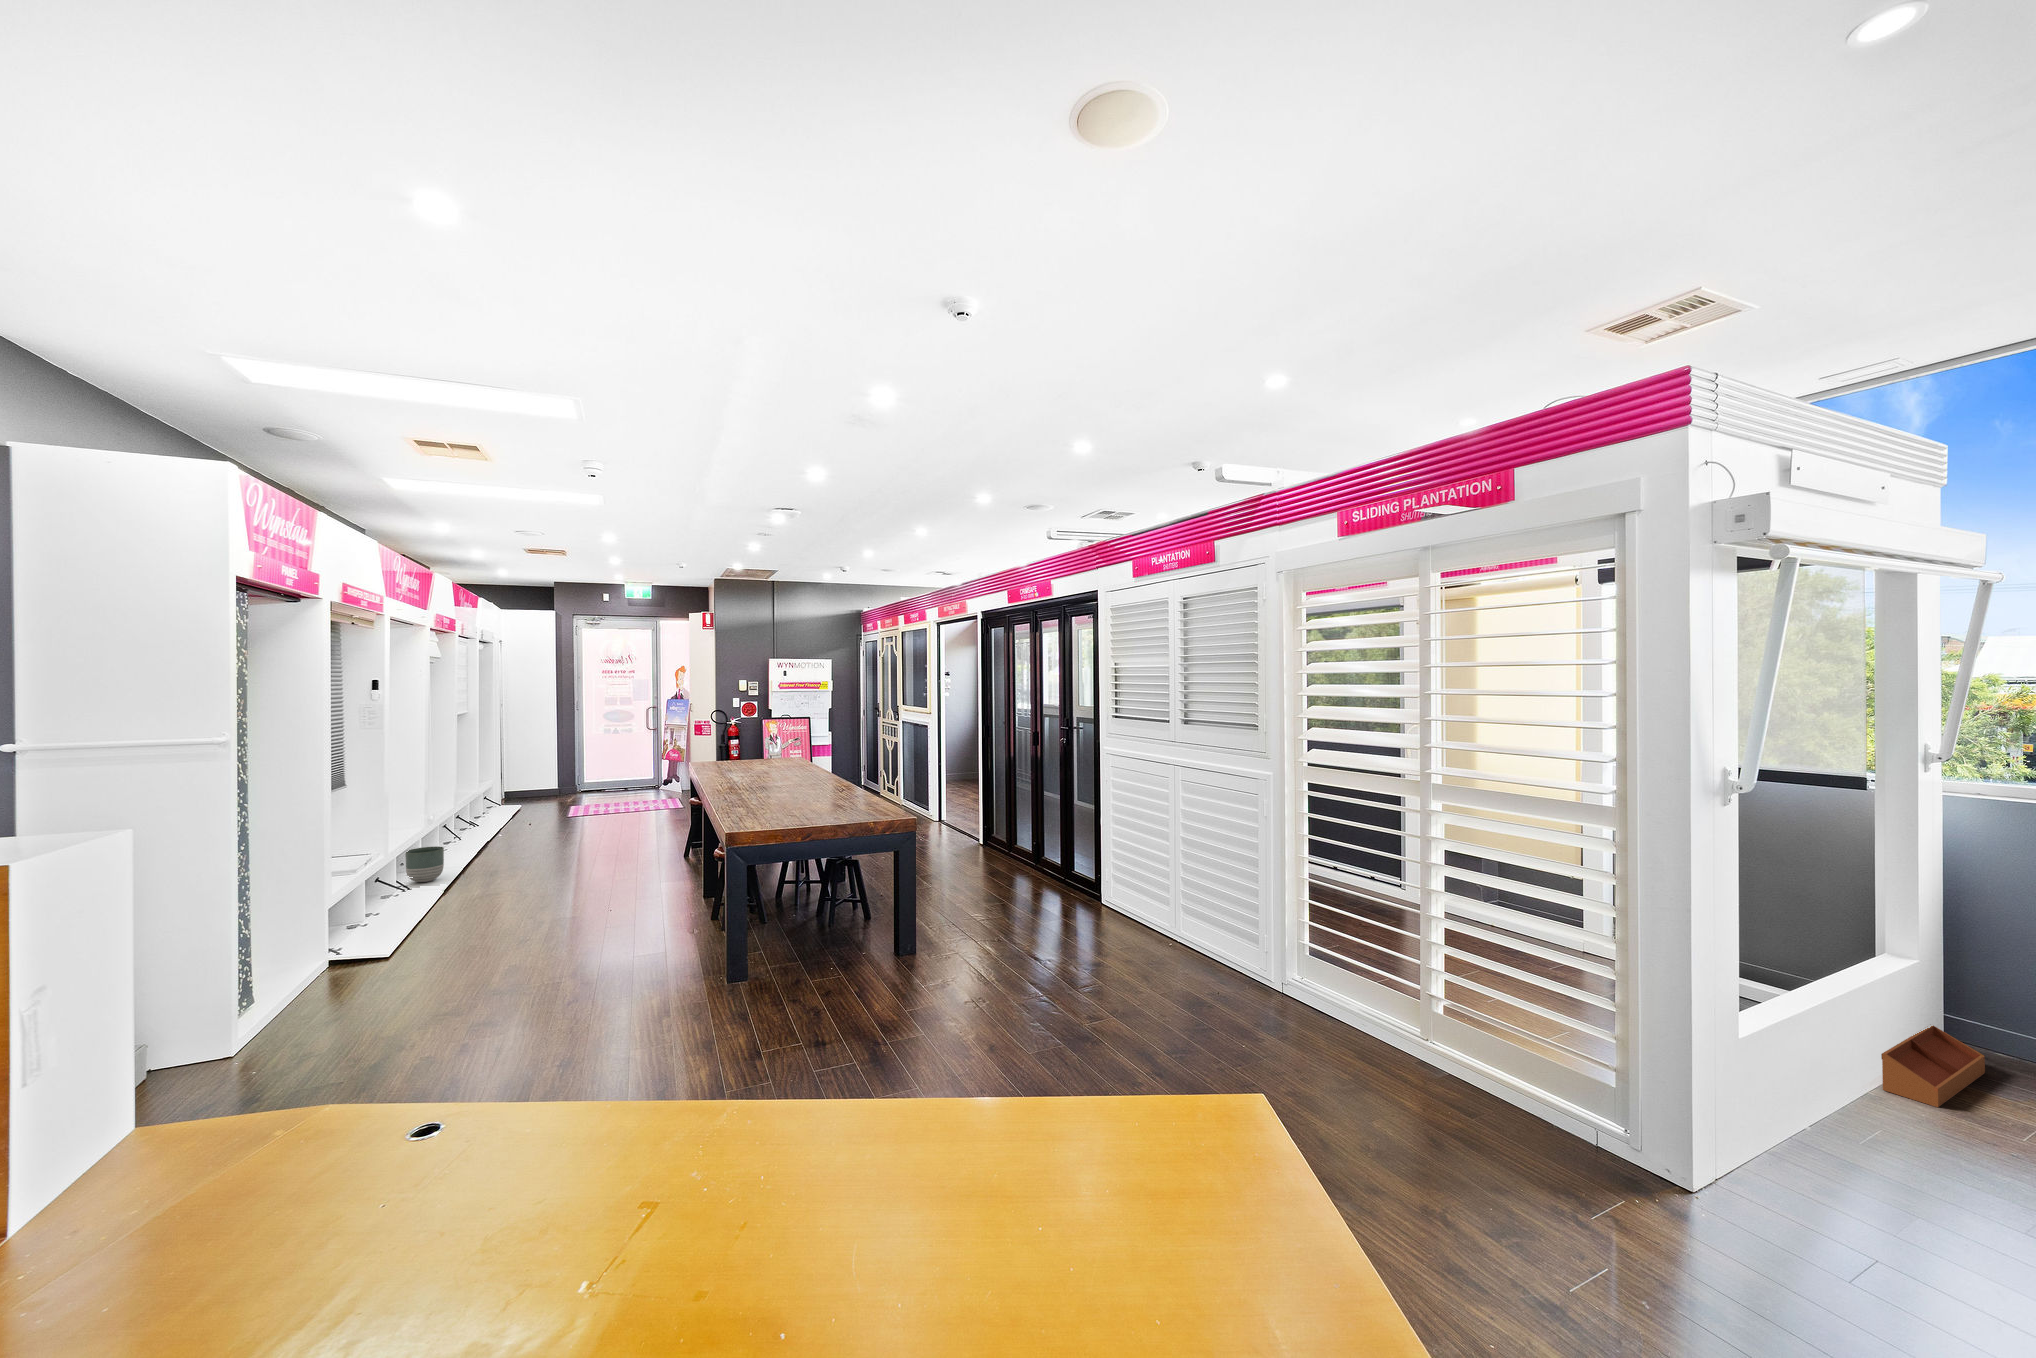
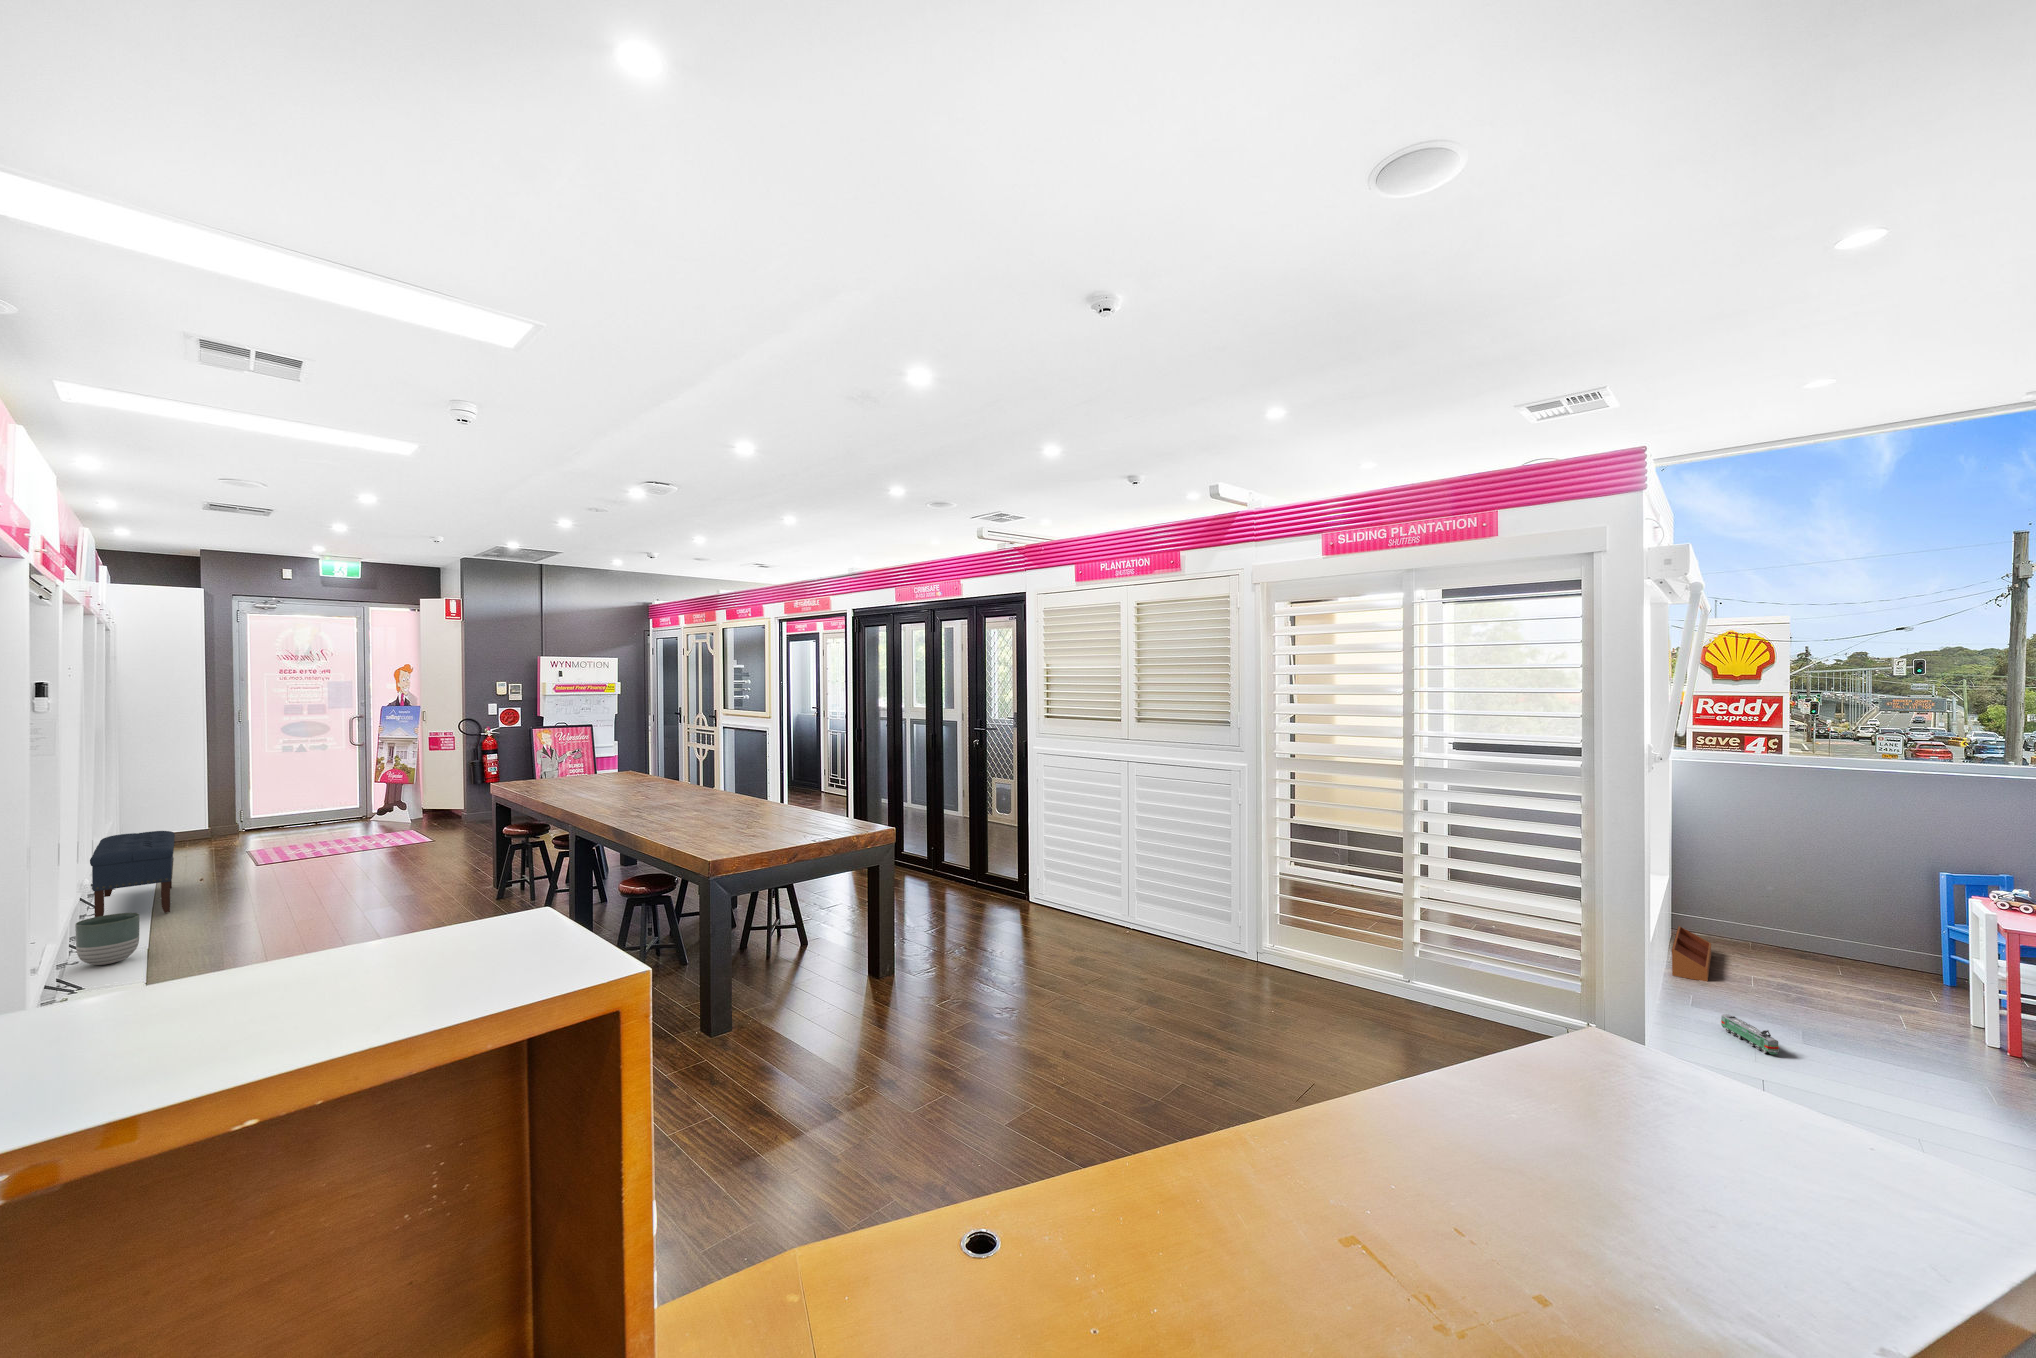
bench: none [437,789,502,853] -> present [90,831,175,917]
toy train: none [1893,1153,1962,1225] -> present [1721,1014,1779,1054]

